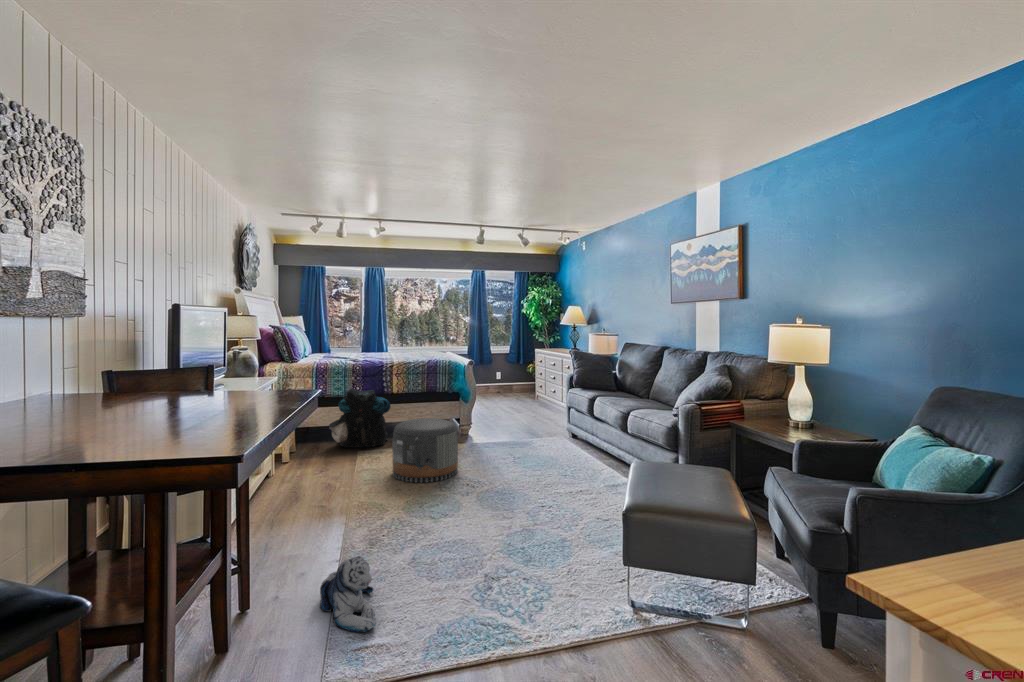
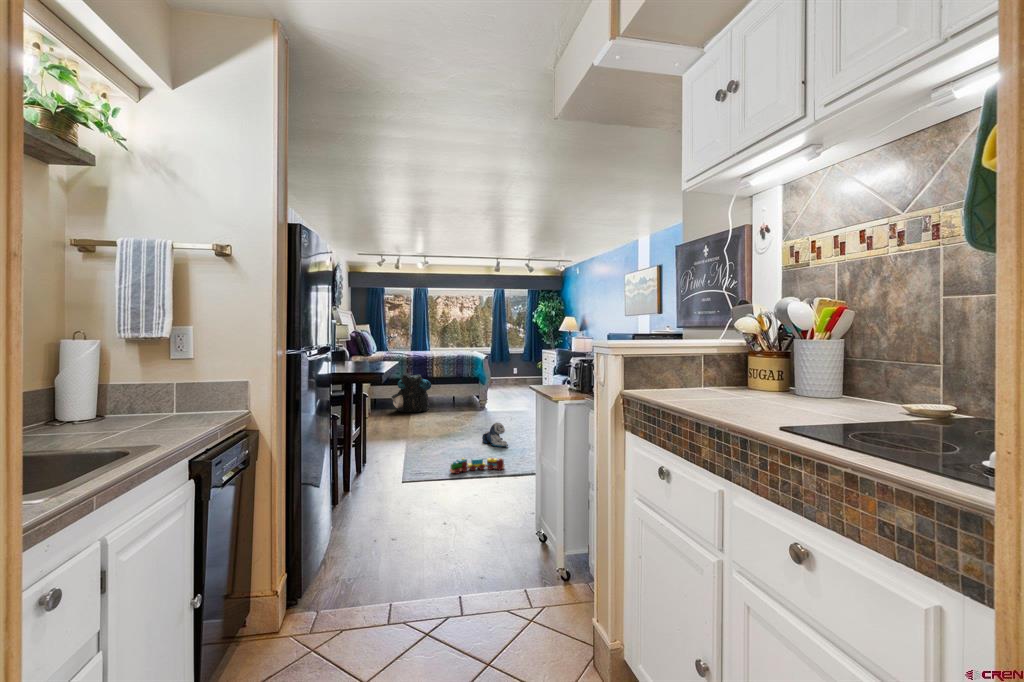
pouf: present [392,418,458,483] -> none [432,391,472,429]
plush toy: present [320,556,376,632] -> present [482,423,508,447]
toy train: none [438,577,548,627] -> present [450,458,505,474]

